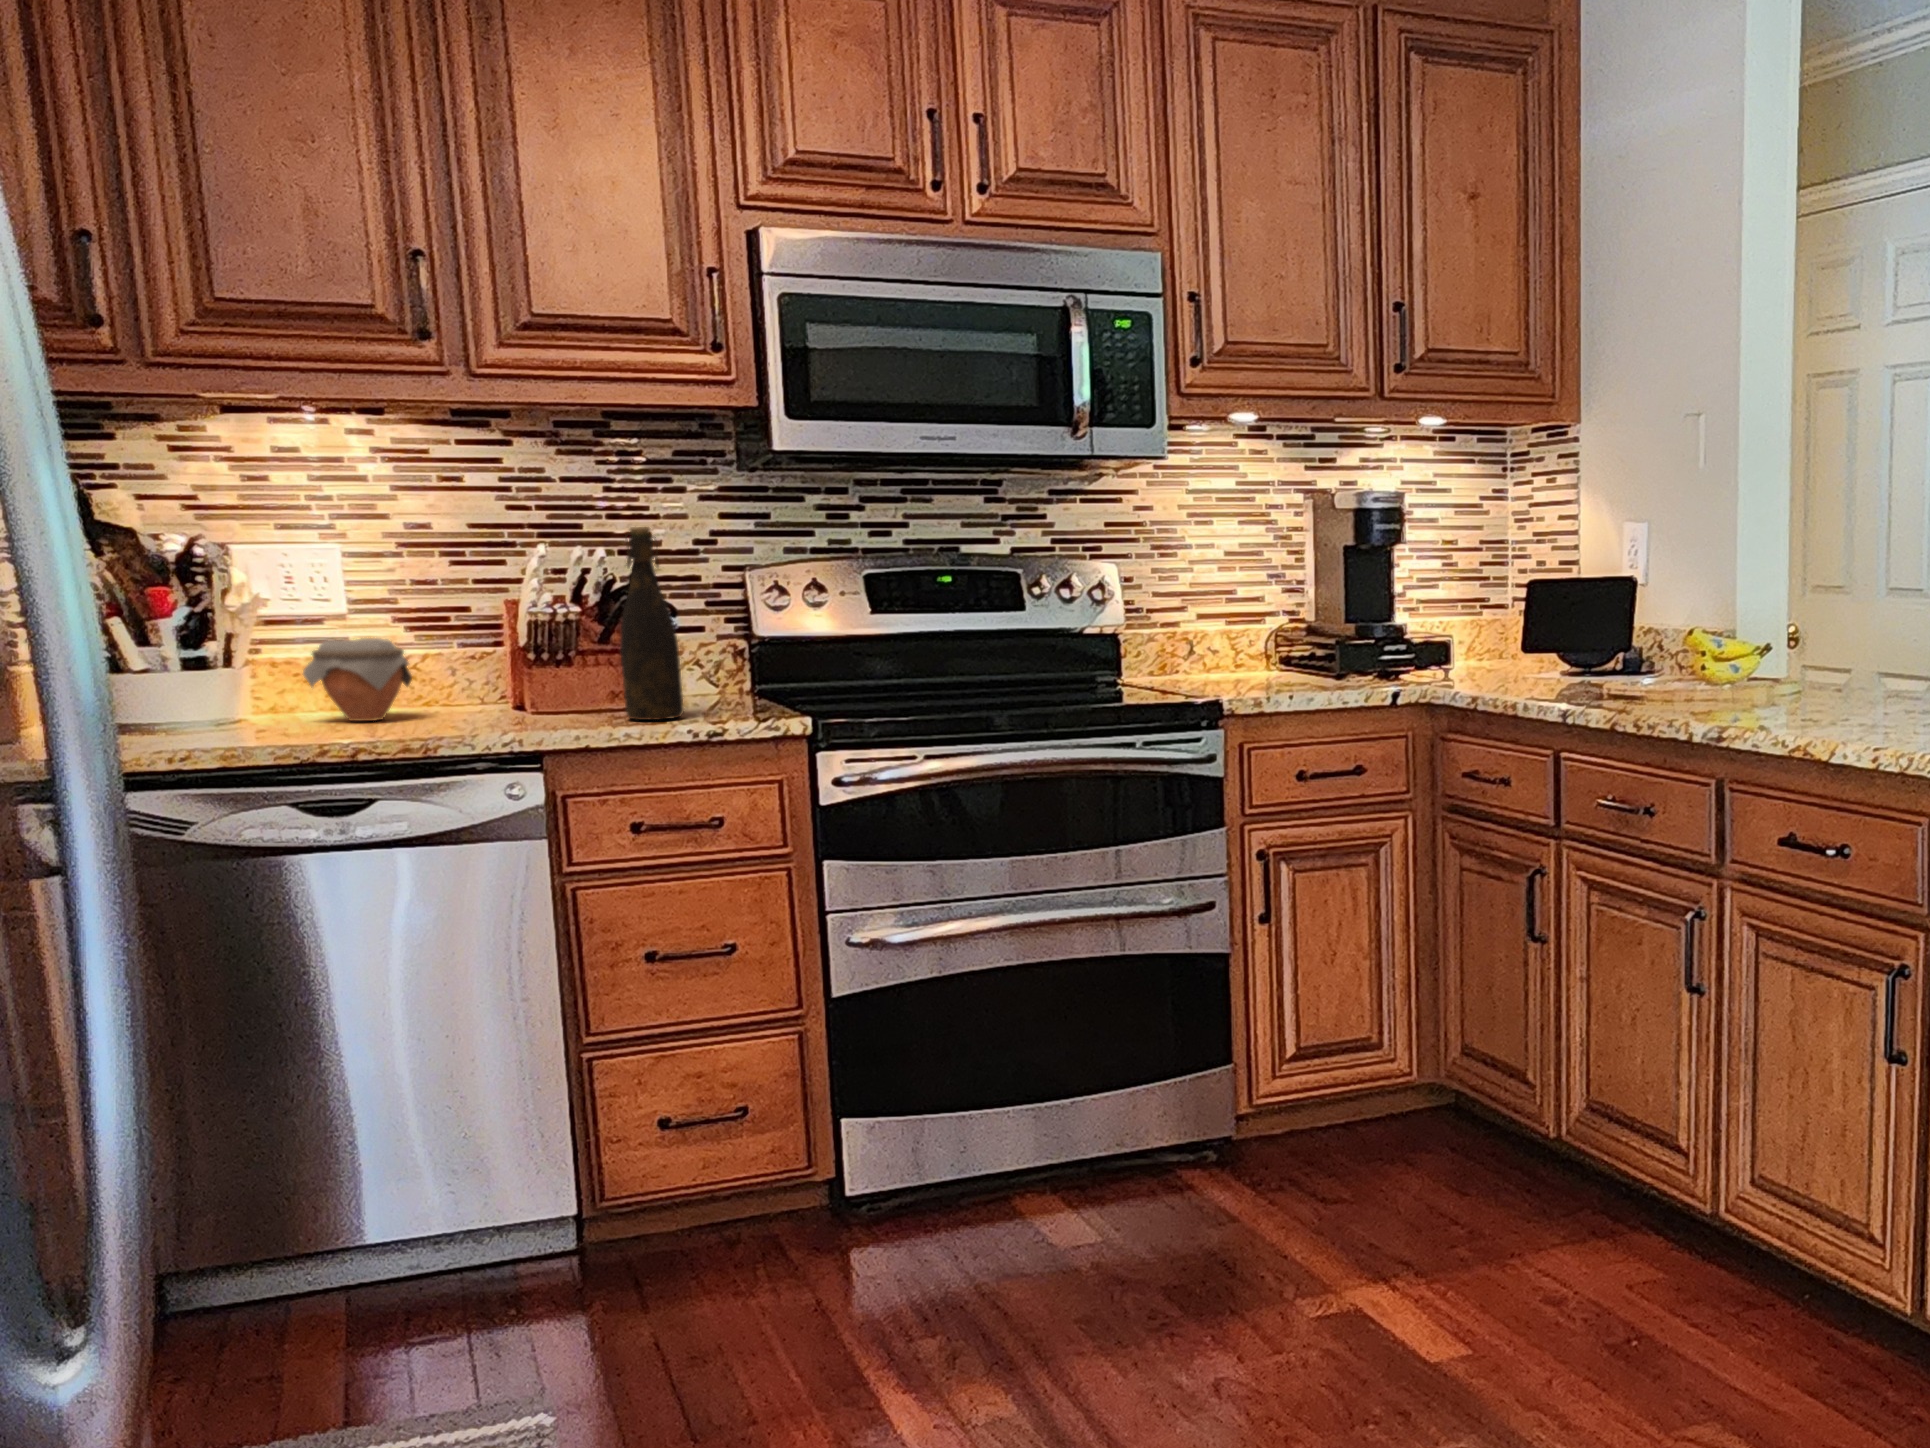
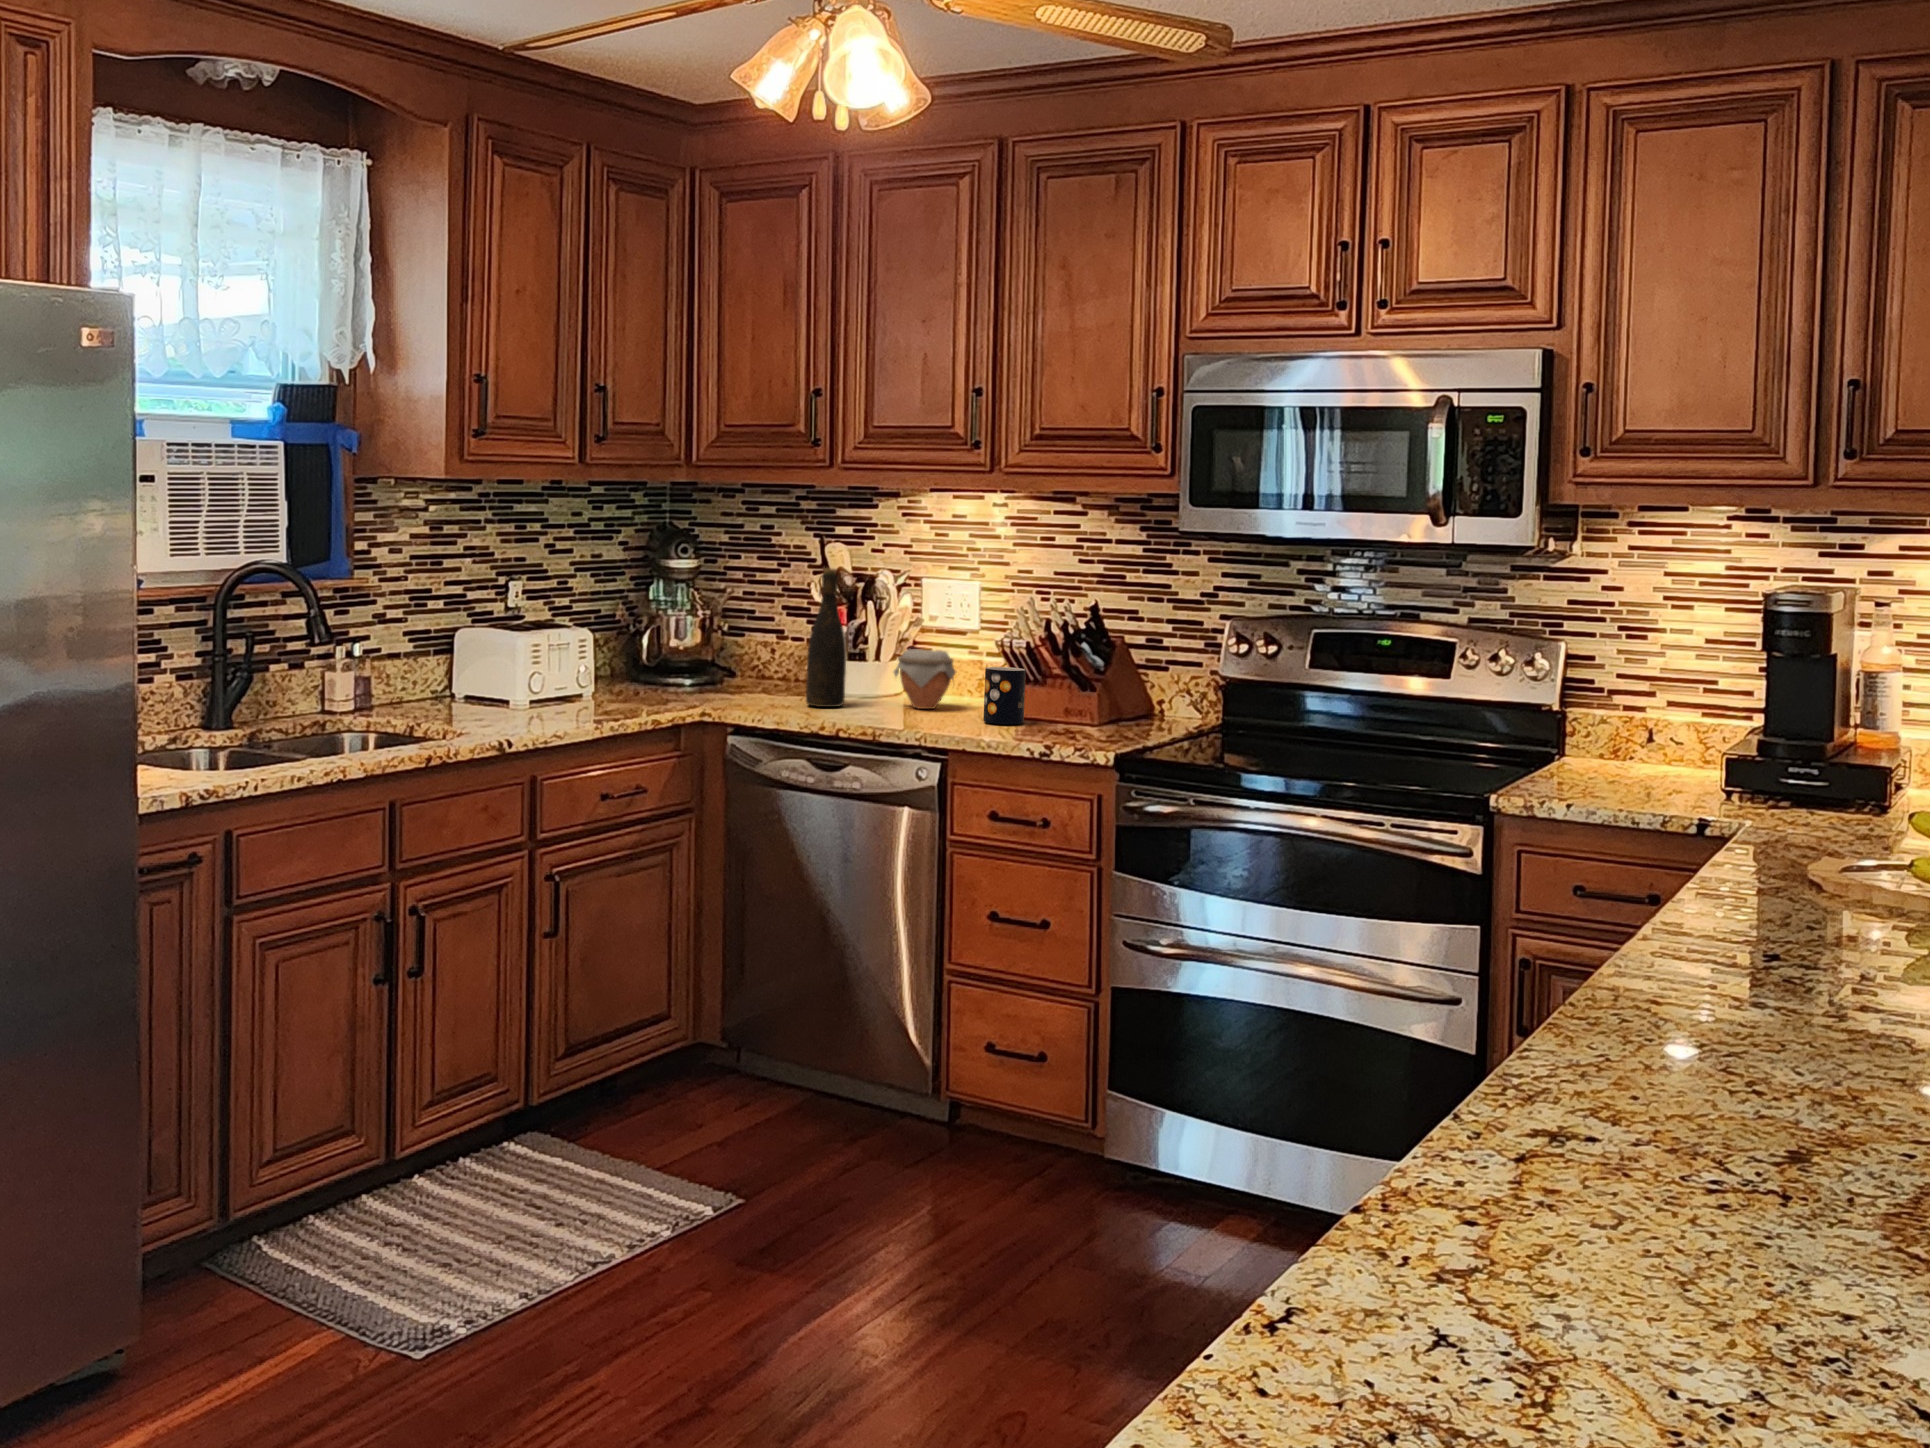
bottle: present [620,527,684,720] -> present [806,568,846,707]
mug: none [505,647,570,720] -> present [983,667,1026,724]

